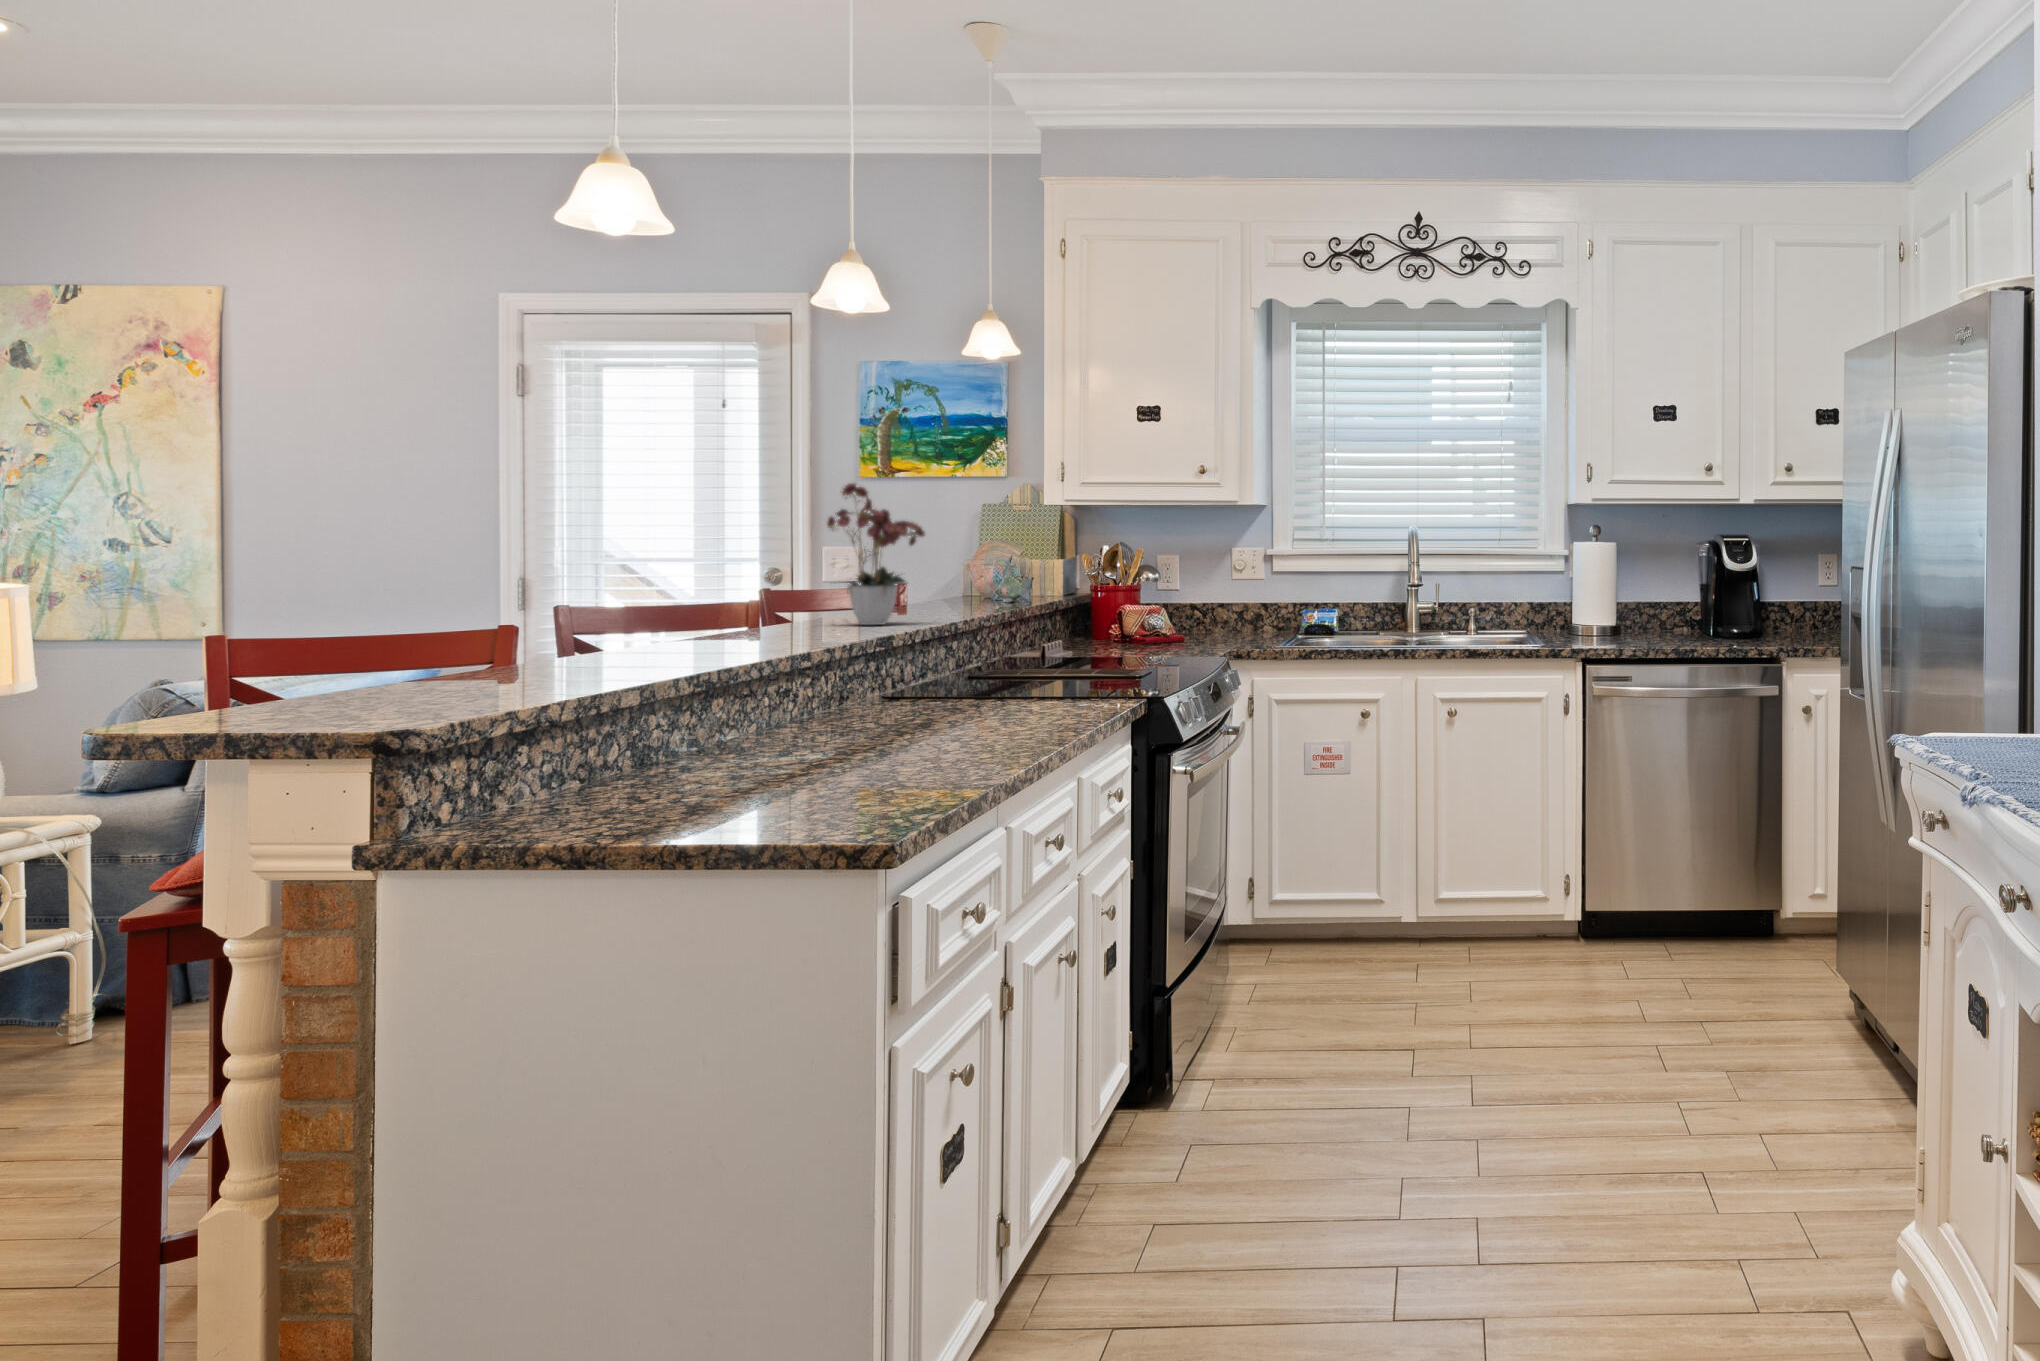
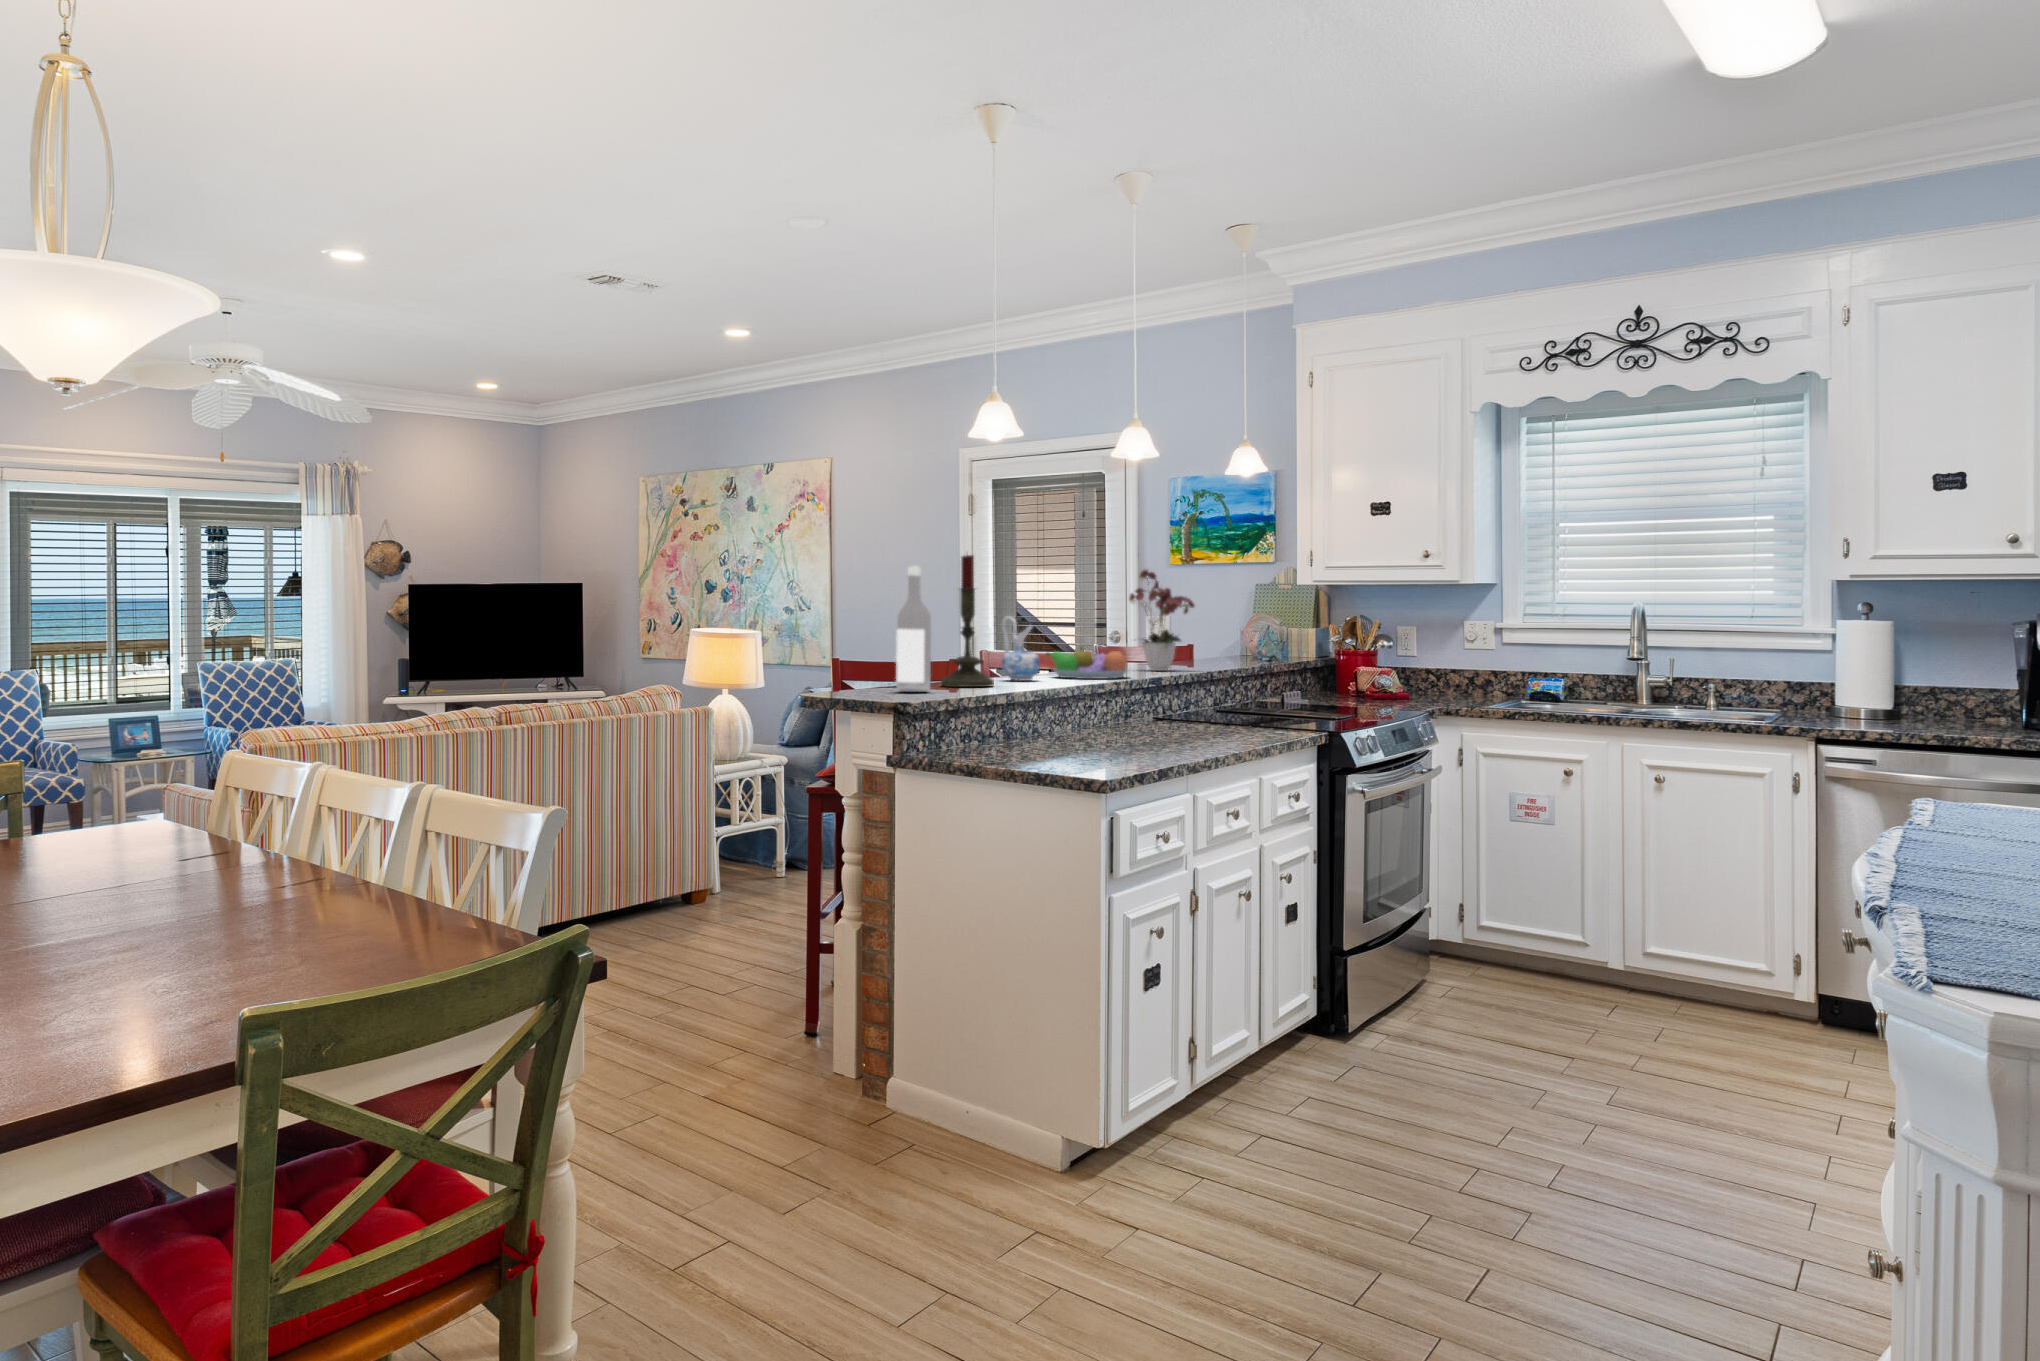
candle: none [501,451,608,683] -> present [941,555,994,687]
wine bottle: none [402,477,478,704] -> present [896,567,931,692]
ceramic pitcher: none [619,556,689,659] -> present [1001,616,1040,681]
fruit bowl: none [696,596,838,648] -> present [1046,647,1128,679]

